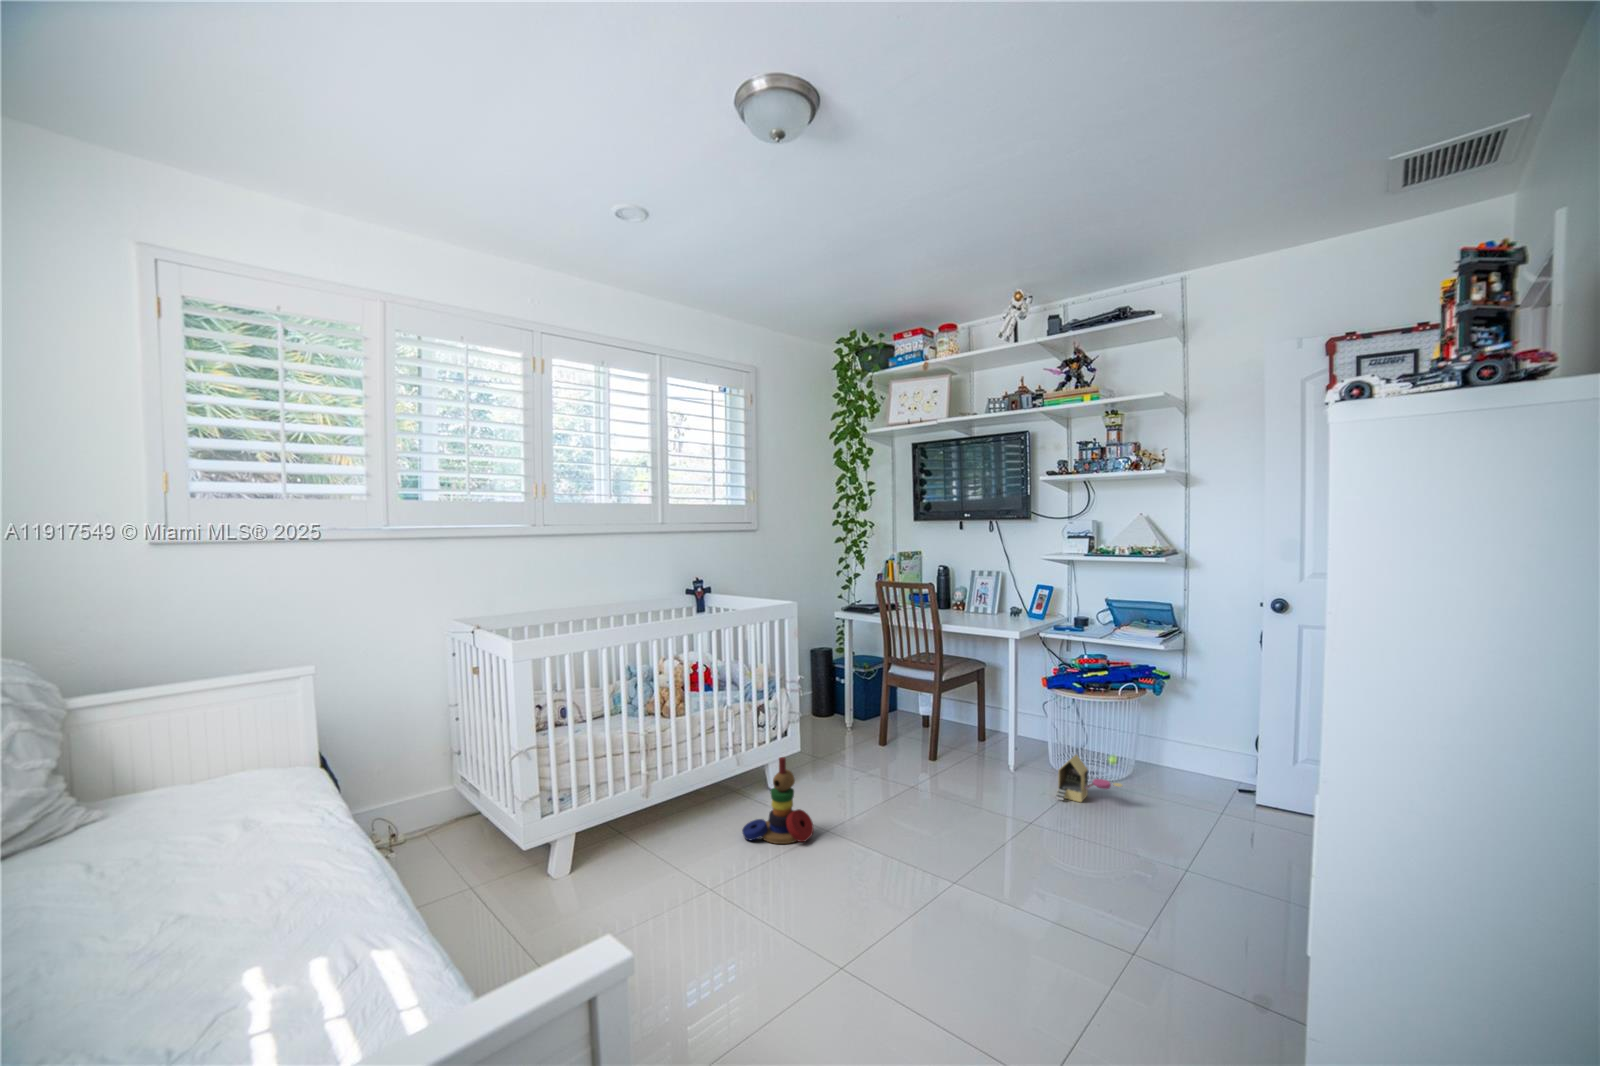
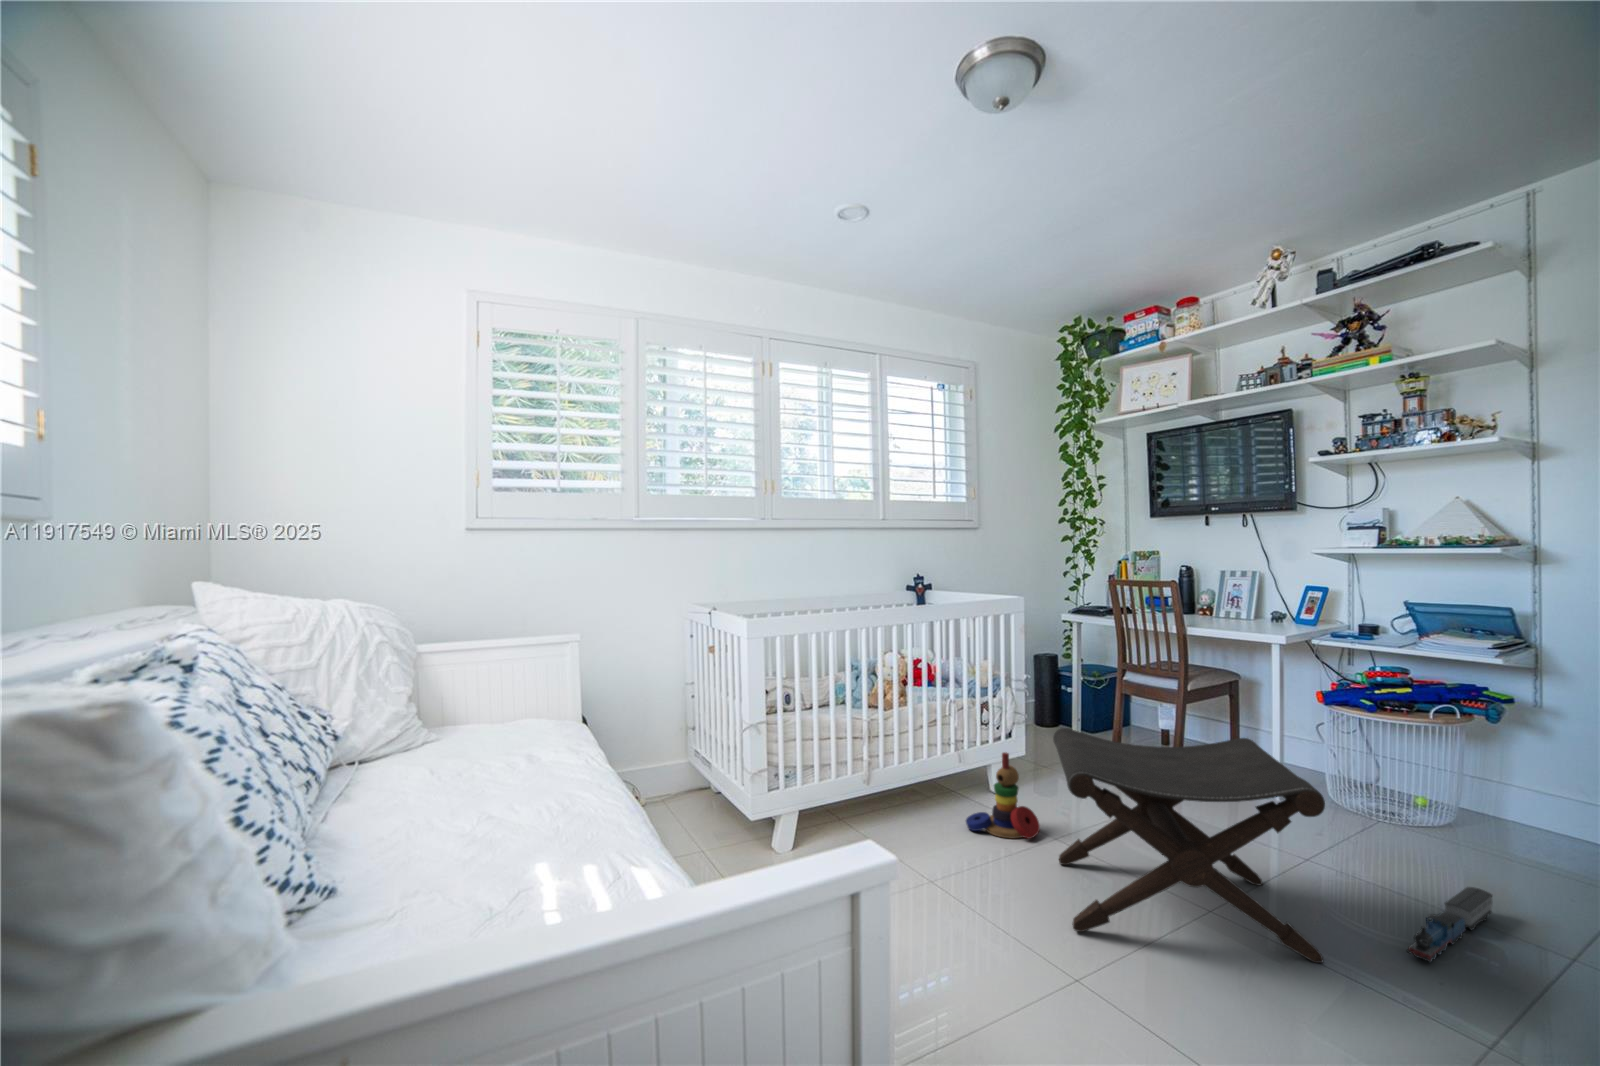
footstool: none [828,729,1060,943] -> present [1053,728,1325,963]
toy house: present [1056,755,1122,802] -> none [1336,781,1430,838]
toy train: none [1116,842,1171,920] -> present [1407,887,1493,962]

